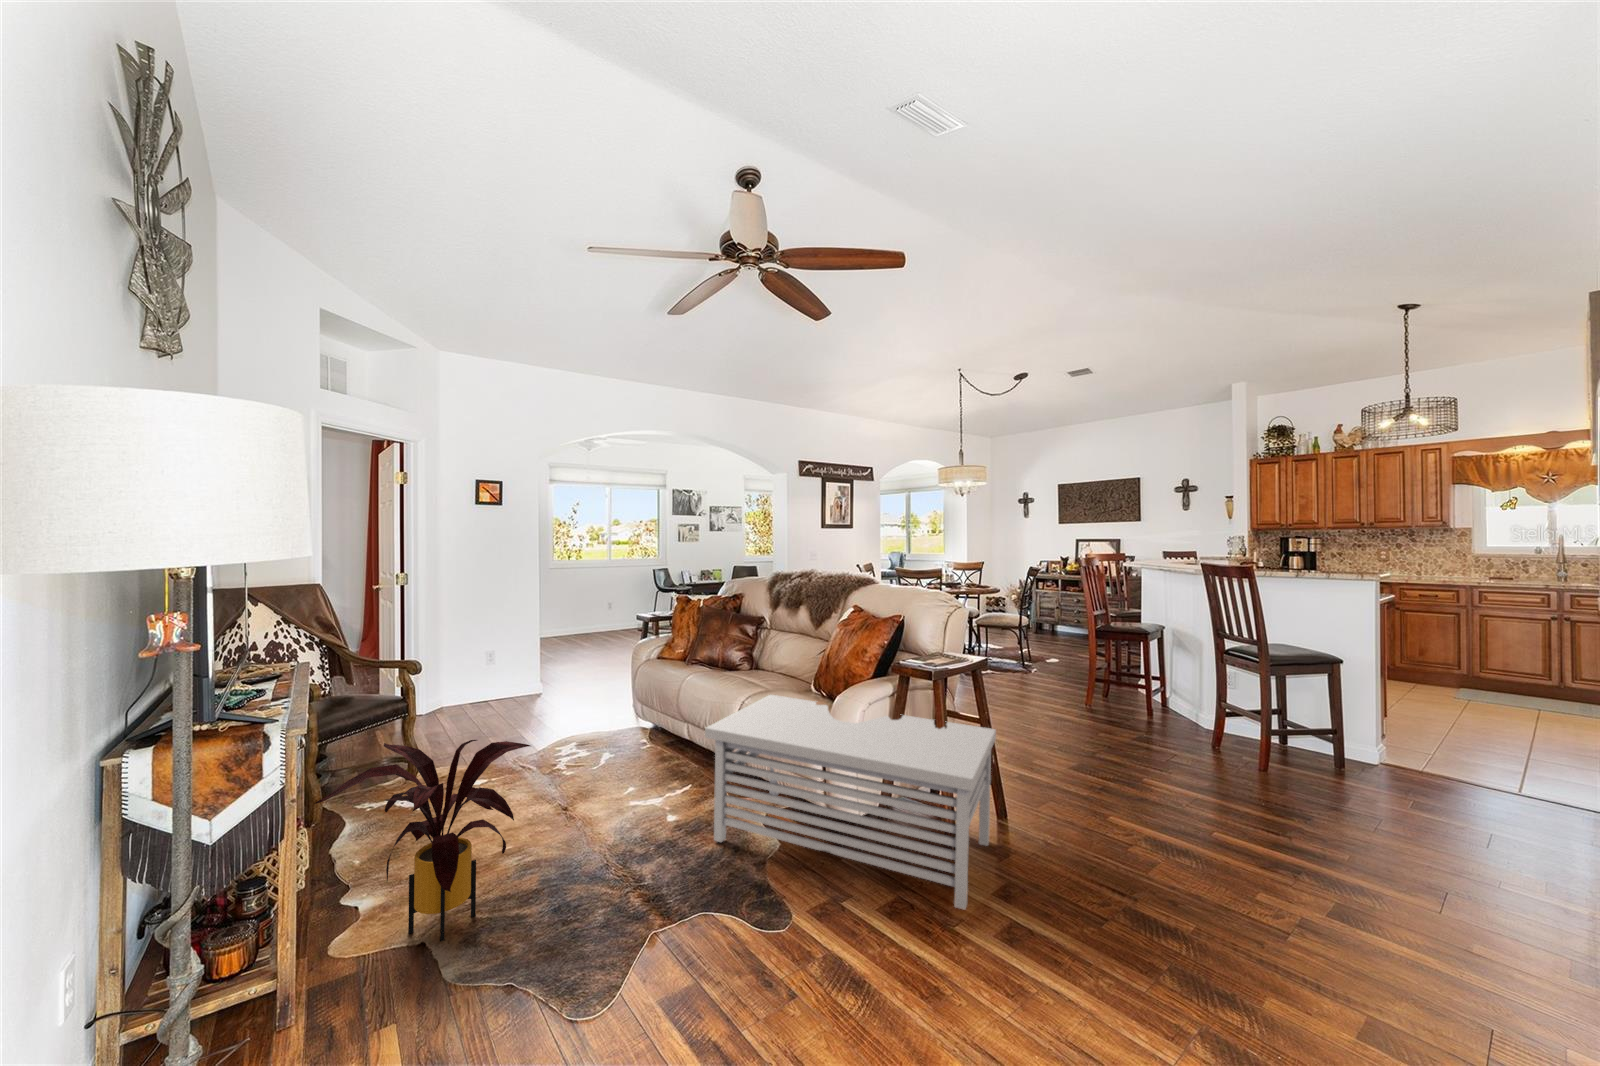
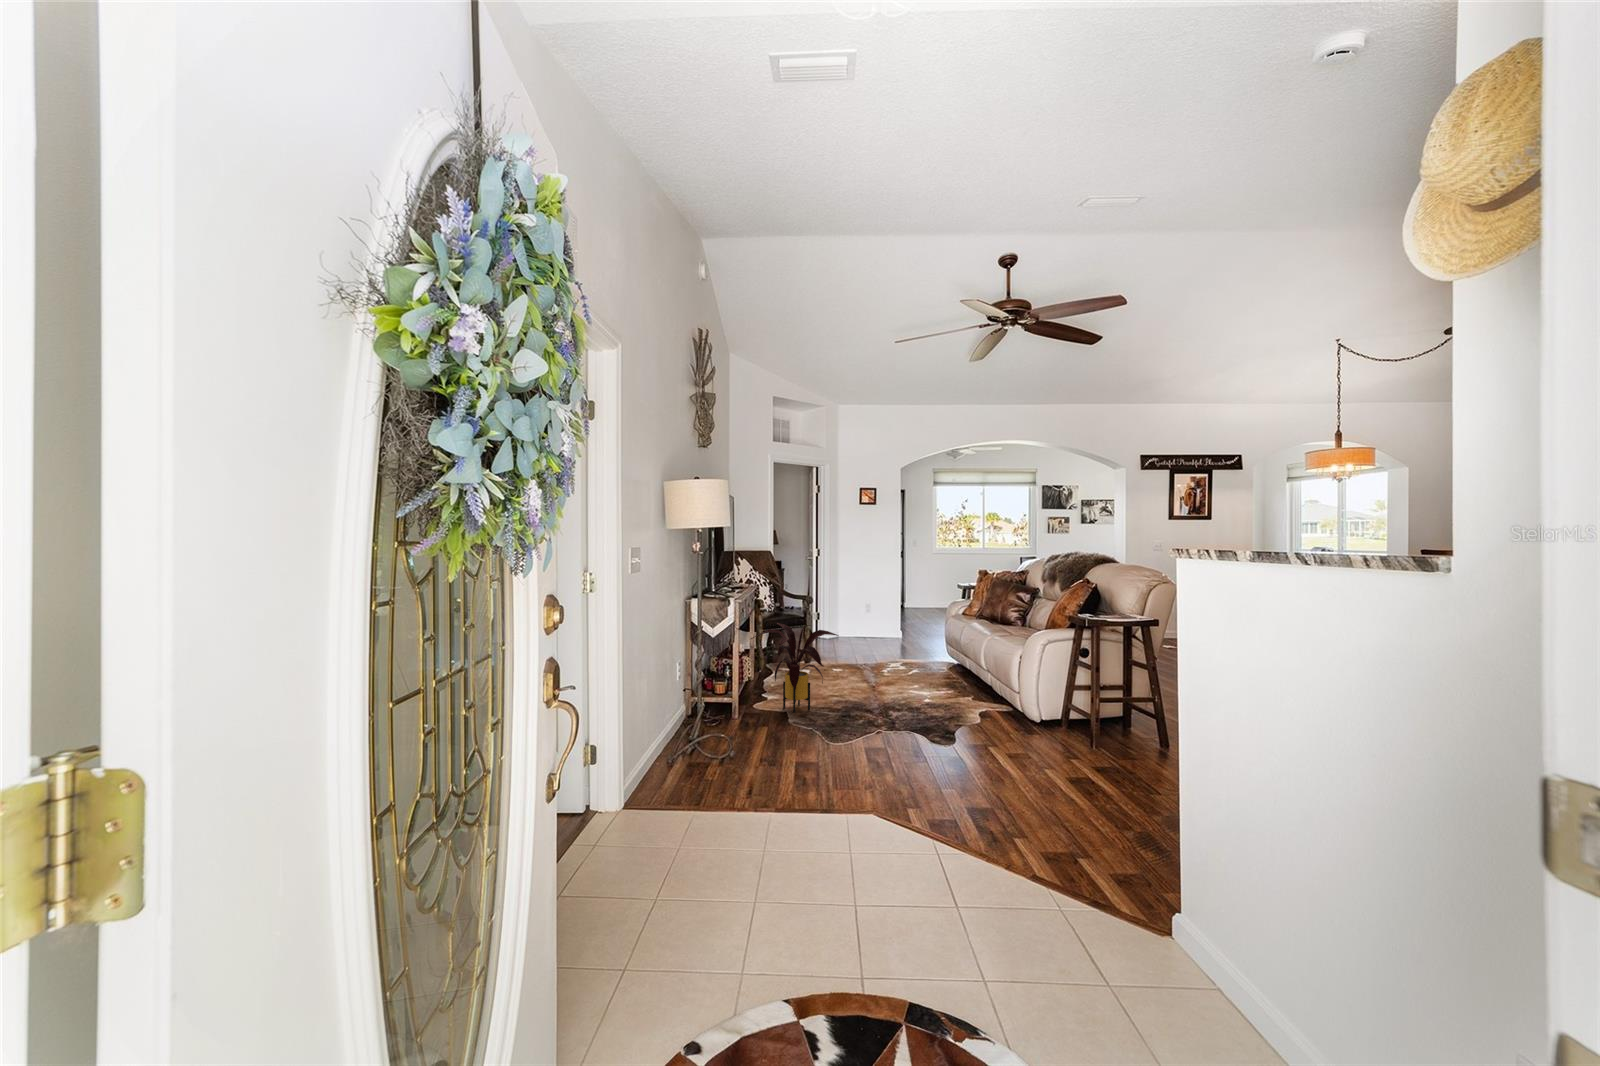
storage bench: present [705,695,996,910] -> none [934,636,1135,769]

